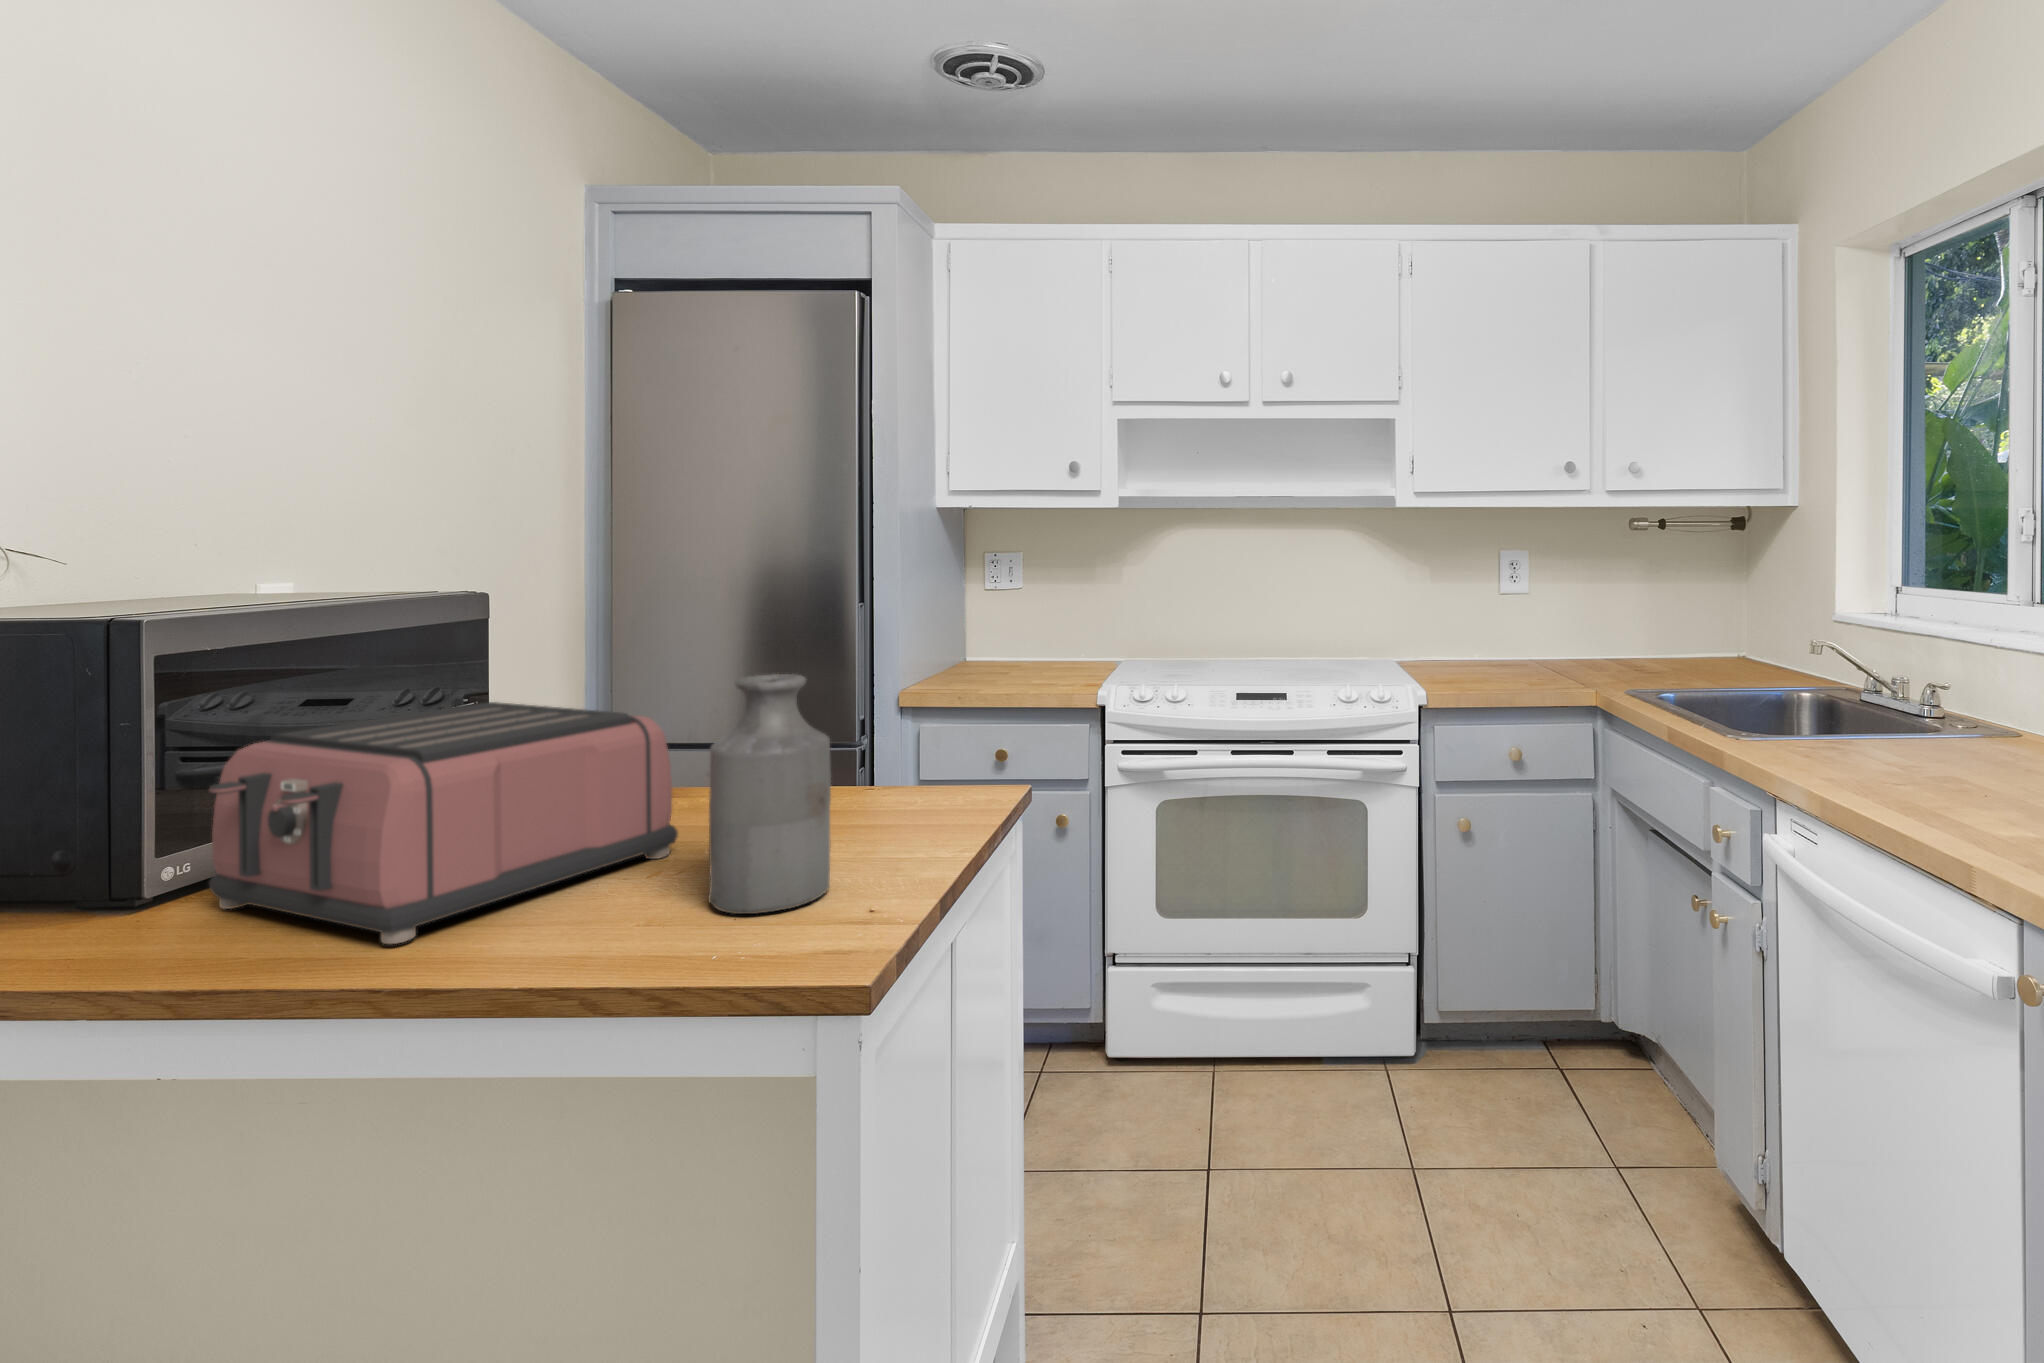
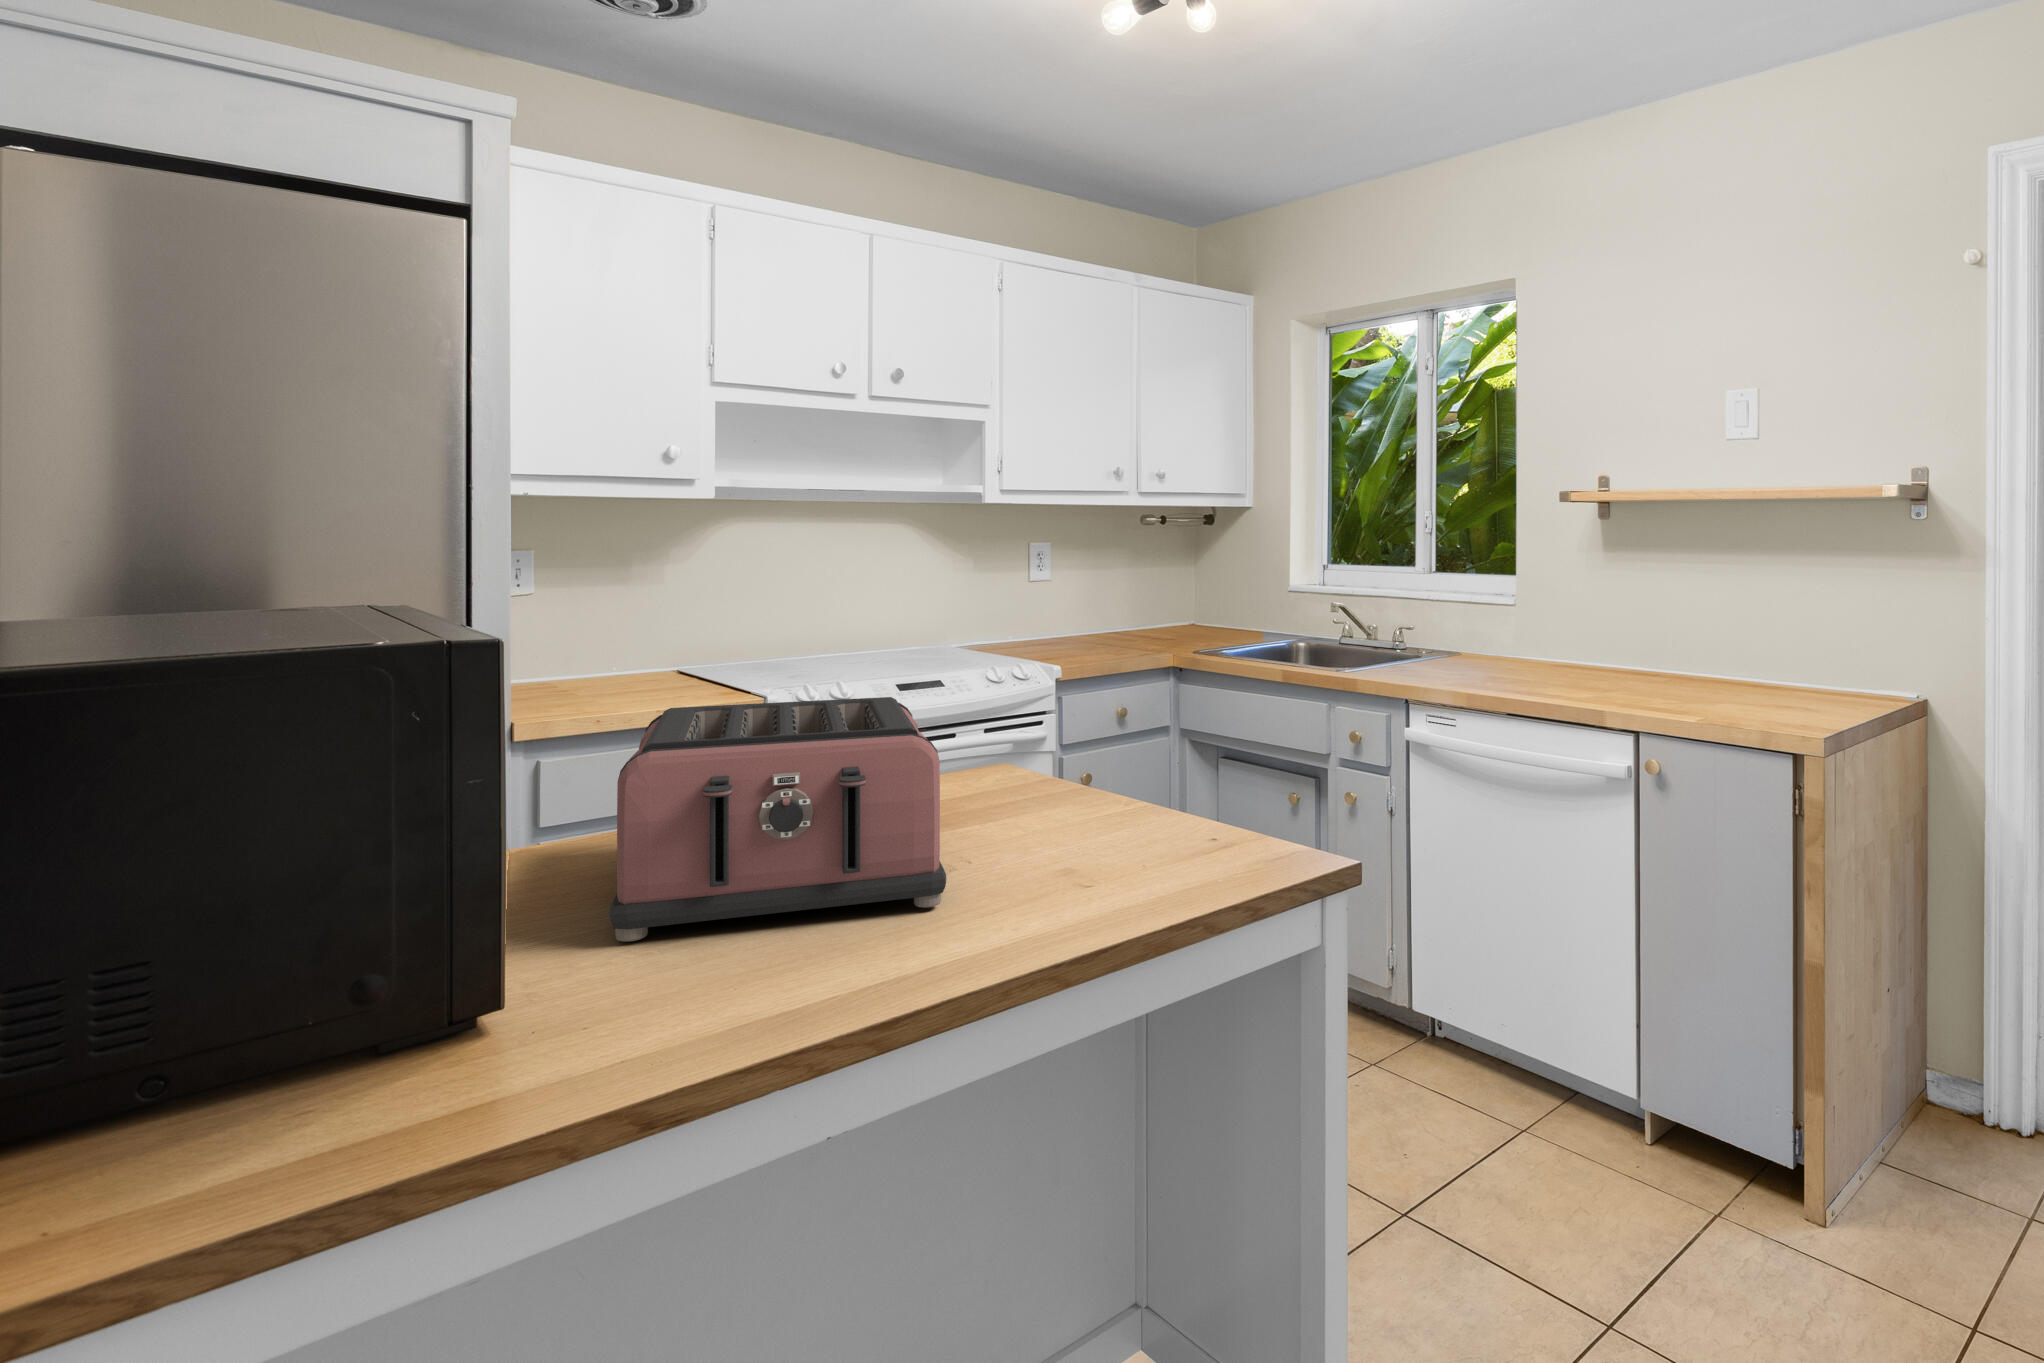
bottle: present [709,674,831,914] -> none [1054,642,1150,840]

